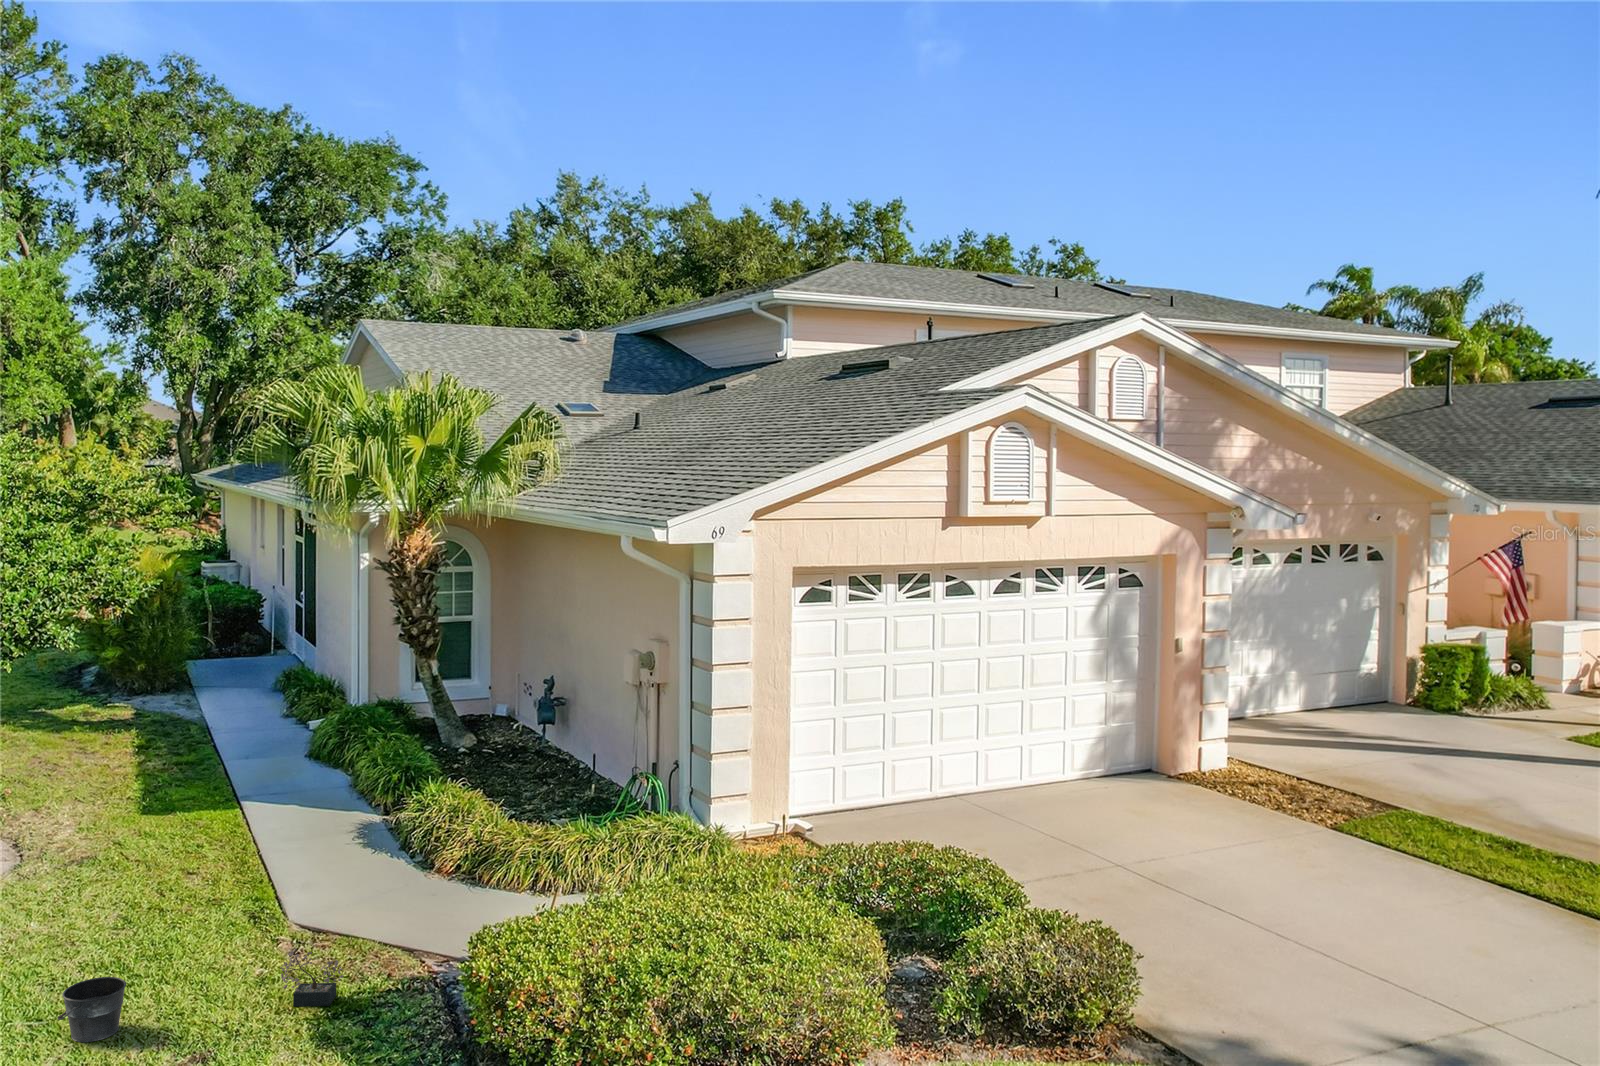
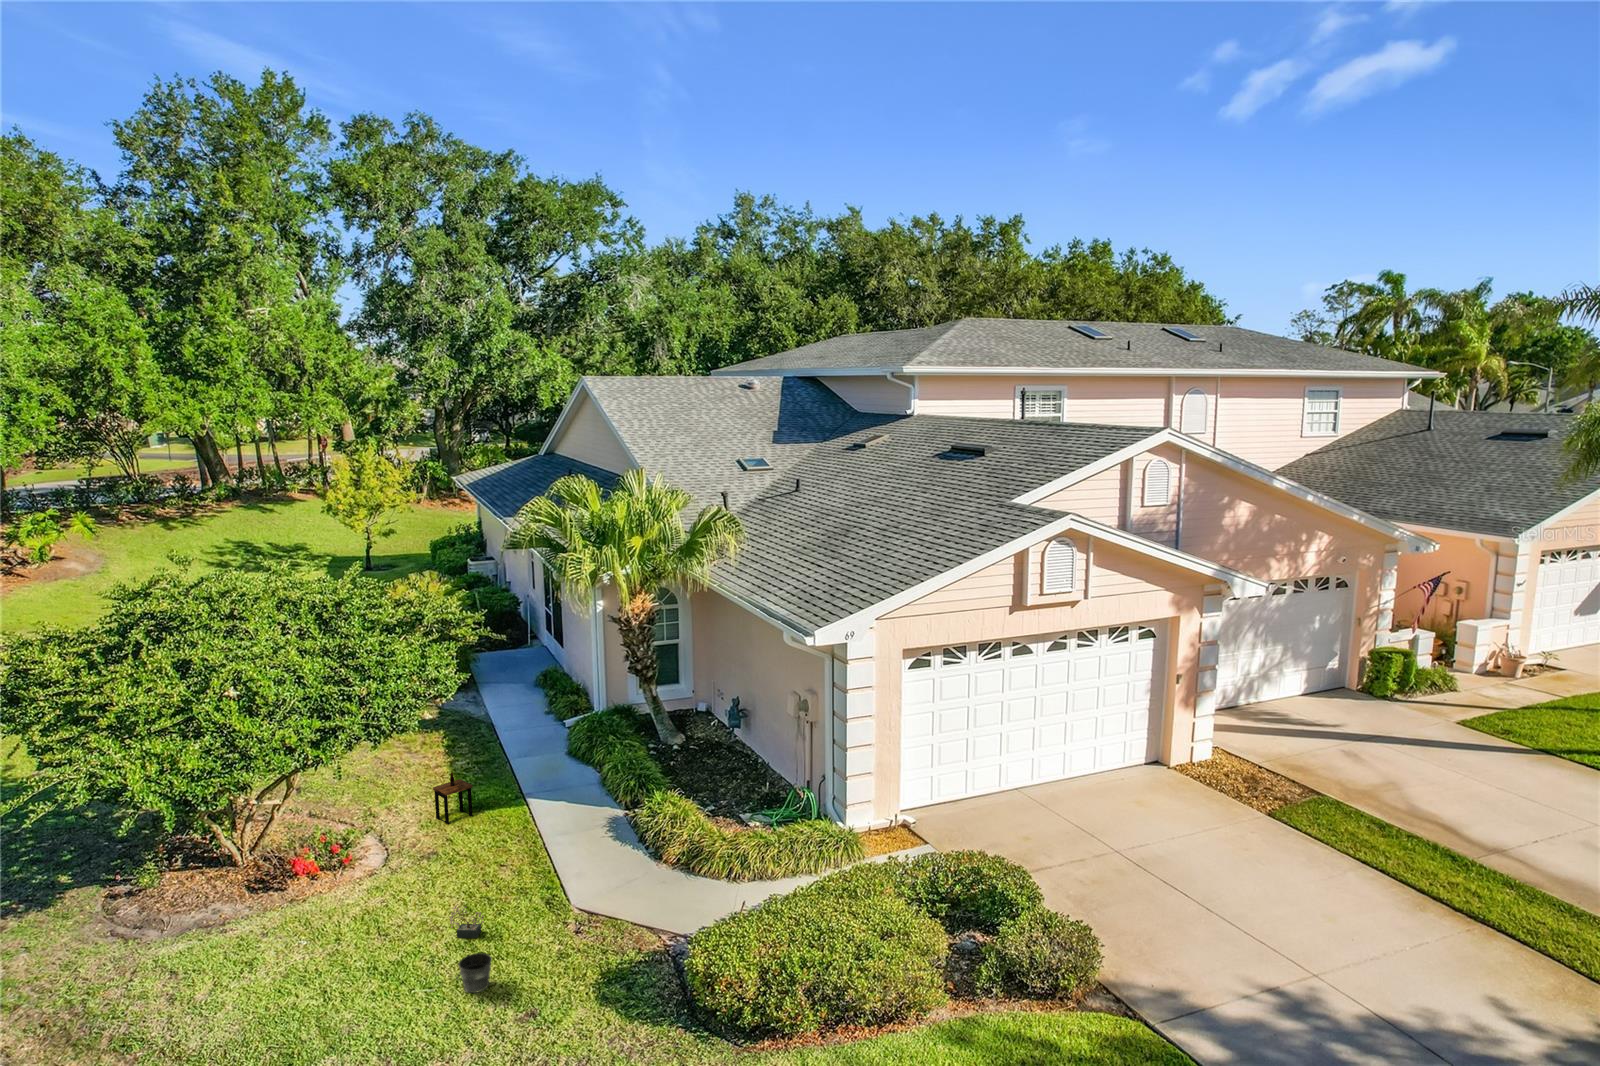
side table: none [78,758,143,836] -> present [433,773,473,825]
decorative plant: present [280,949,343,1007] -> present [449,904,484,938]

